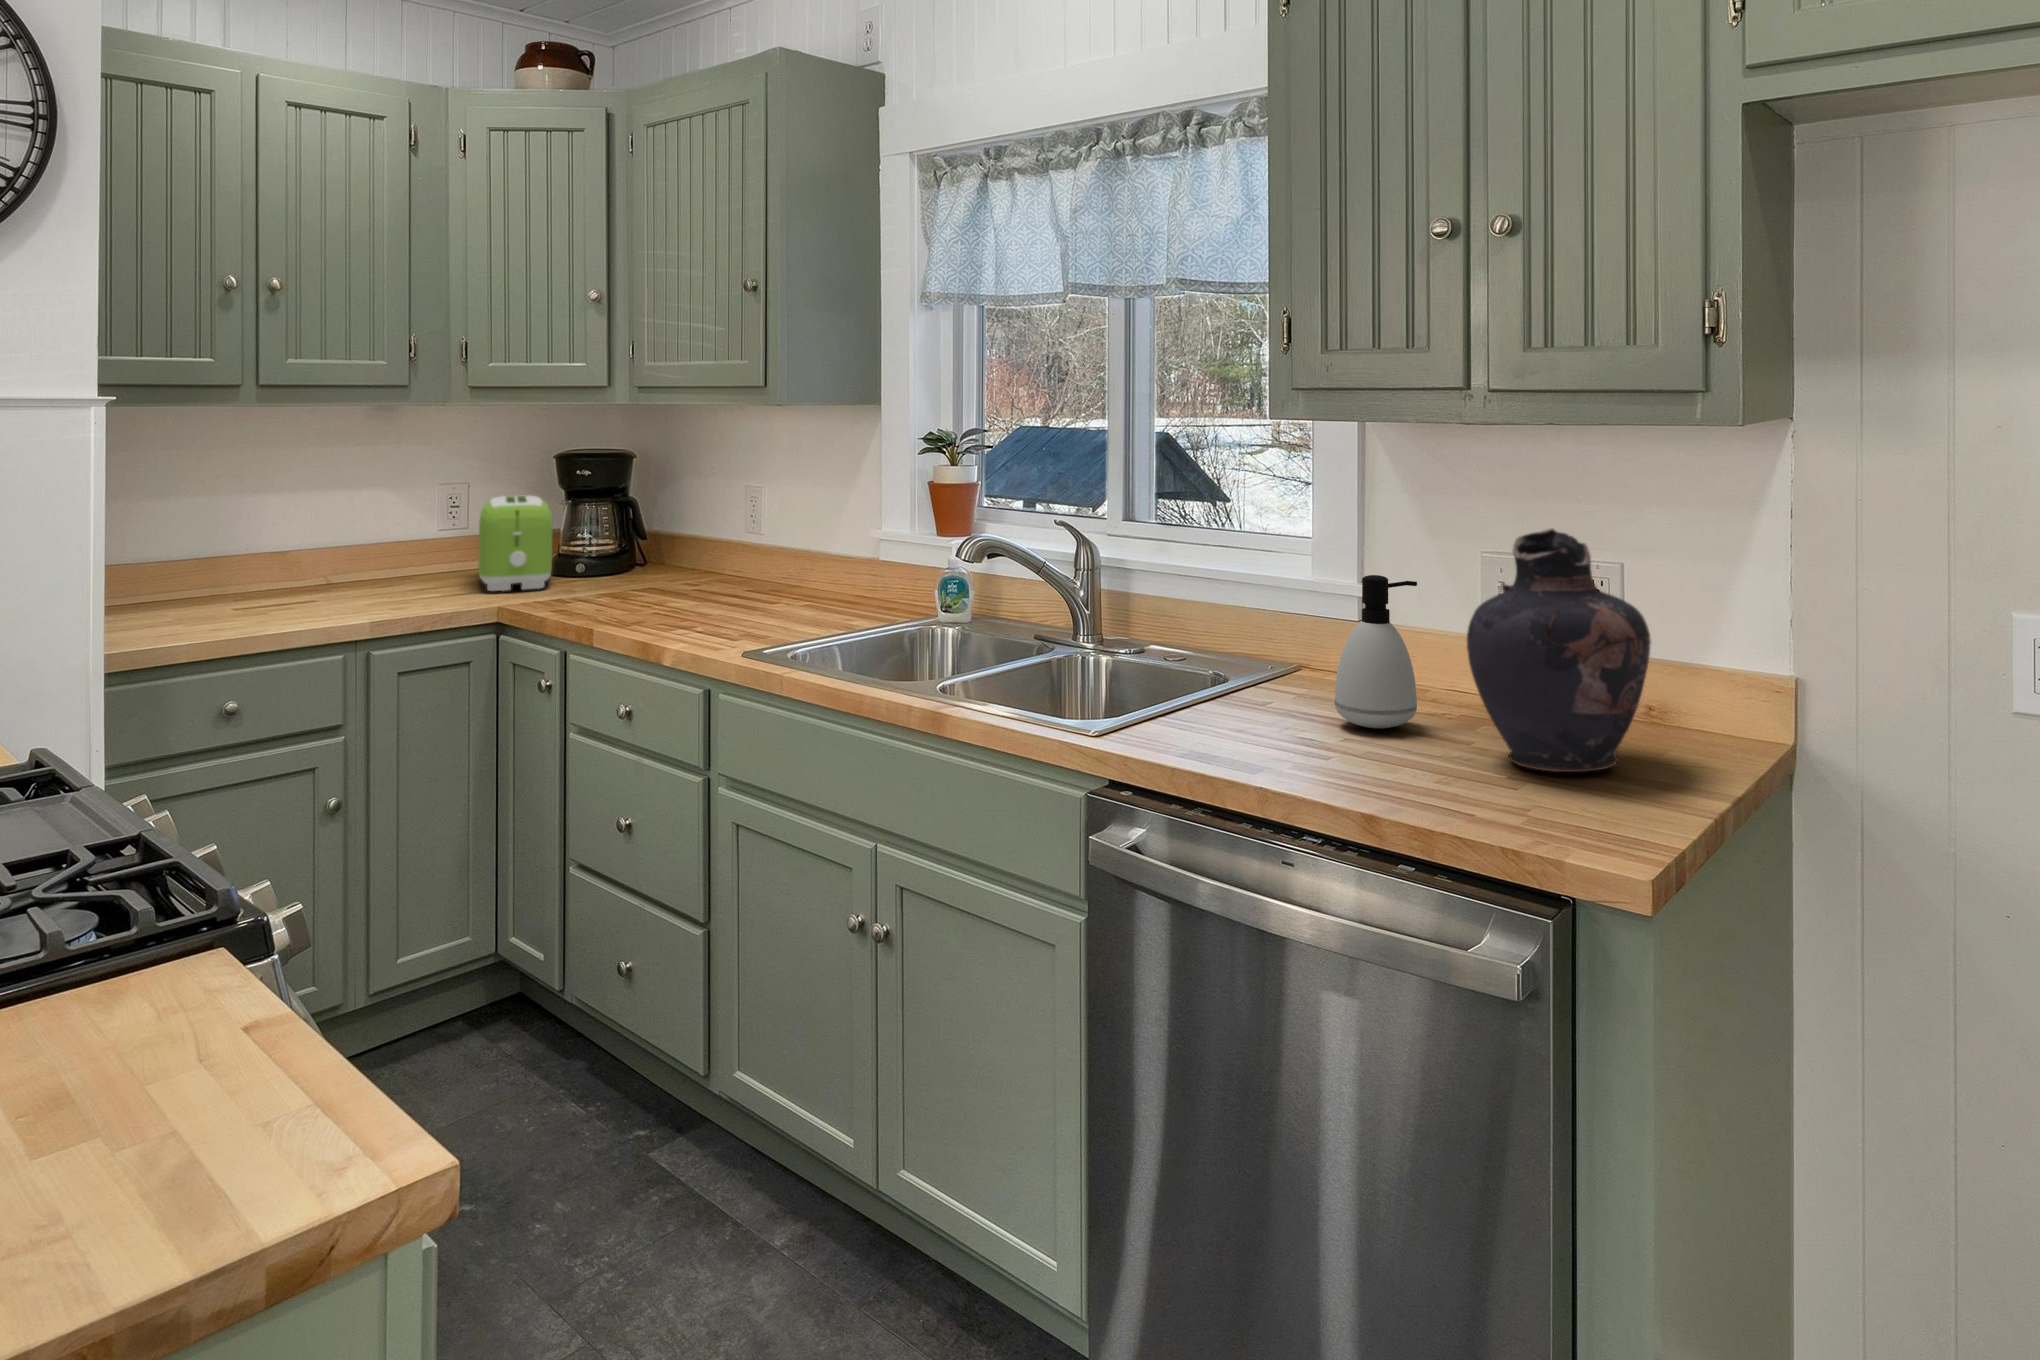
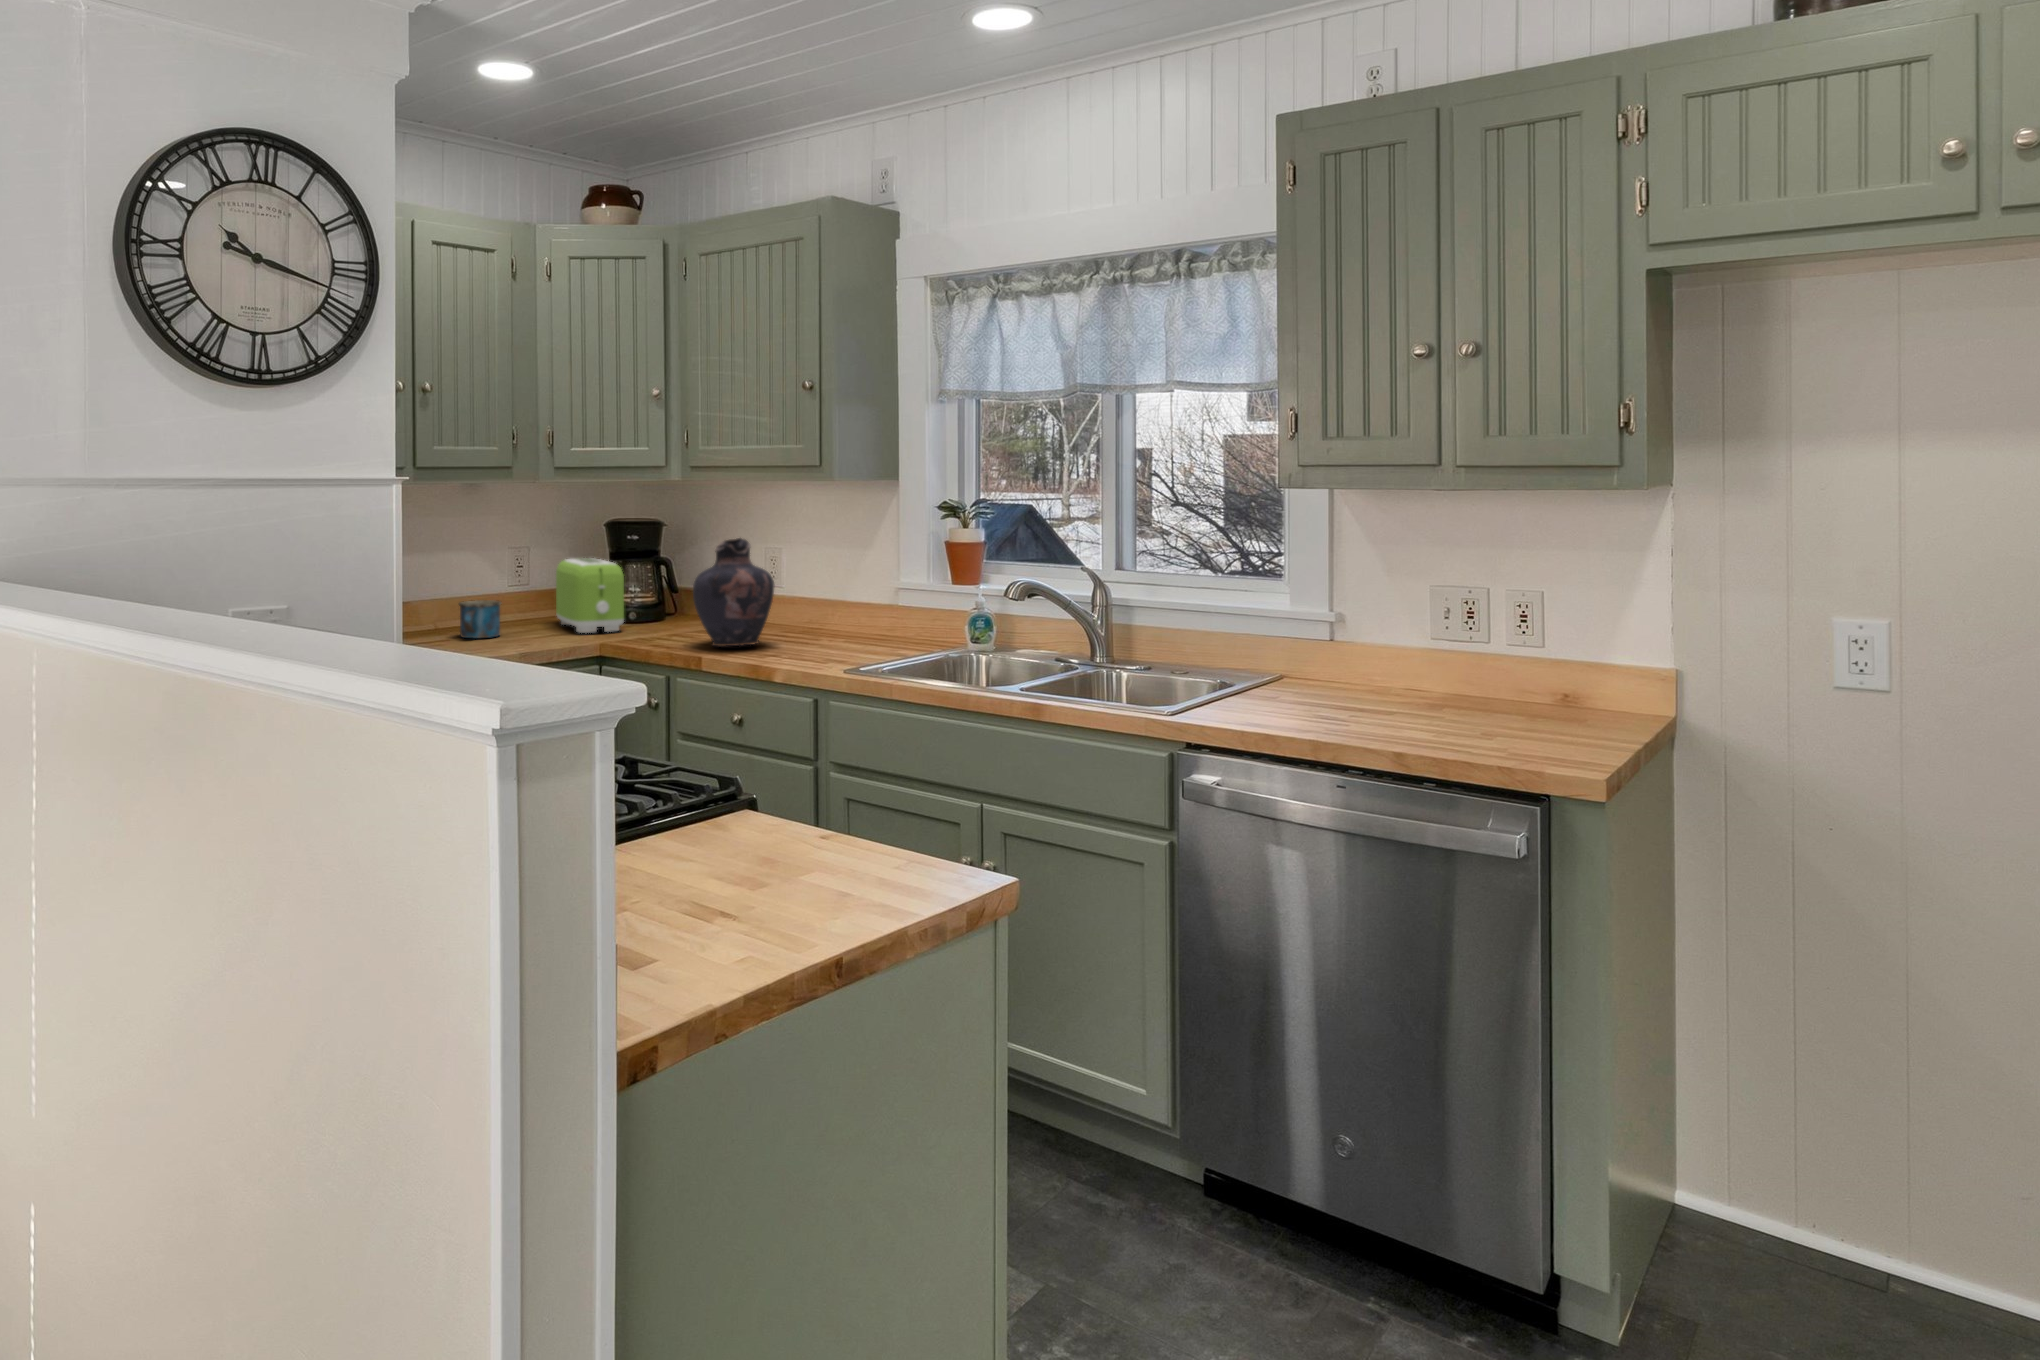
vase: present [1467,529,1651,772] -> present [693,538,774,646]
mug: none [330,549,391,598] -> present [459,600,501,638]
soap dispenser: present [1335,575,1417,728] -> none [1329,598,1390,705]

